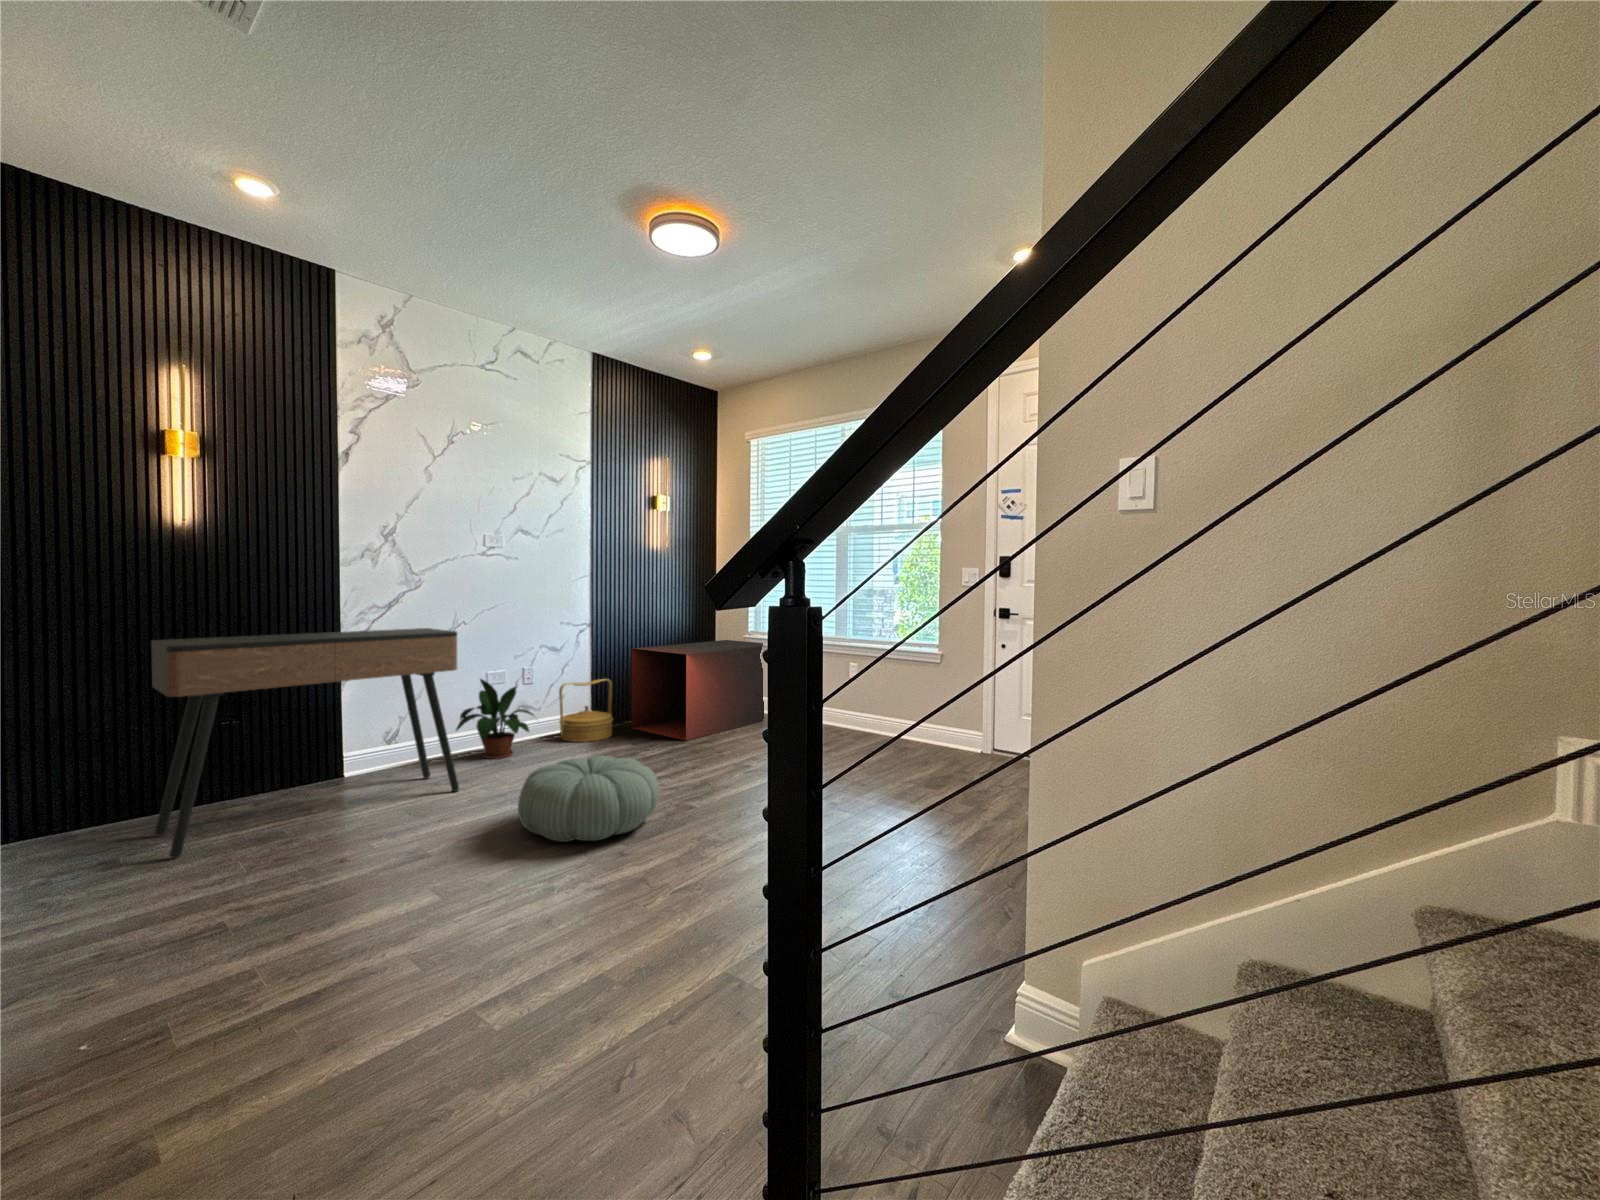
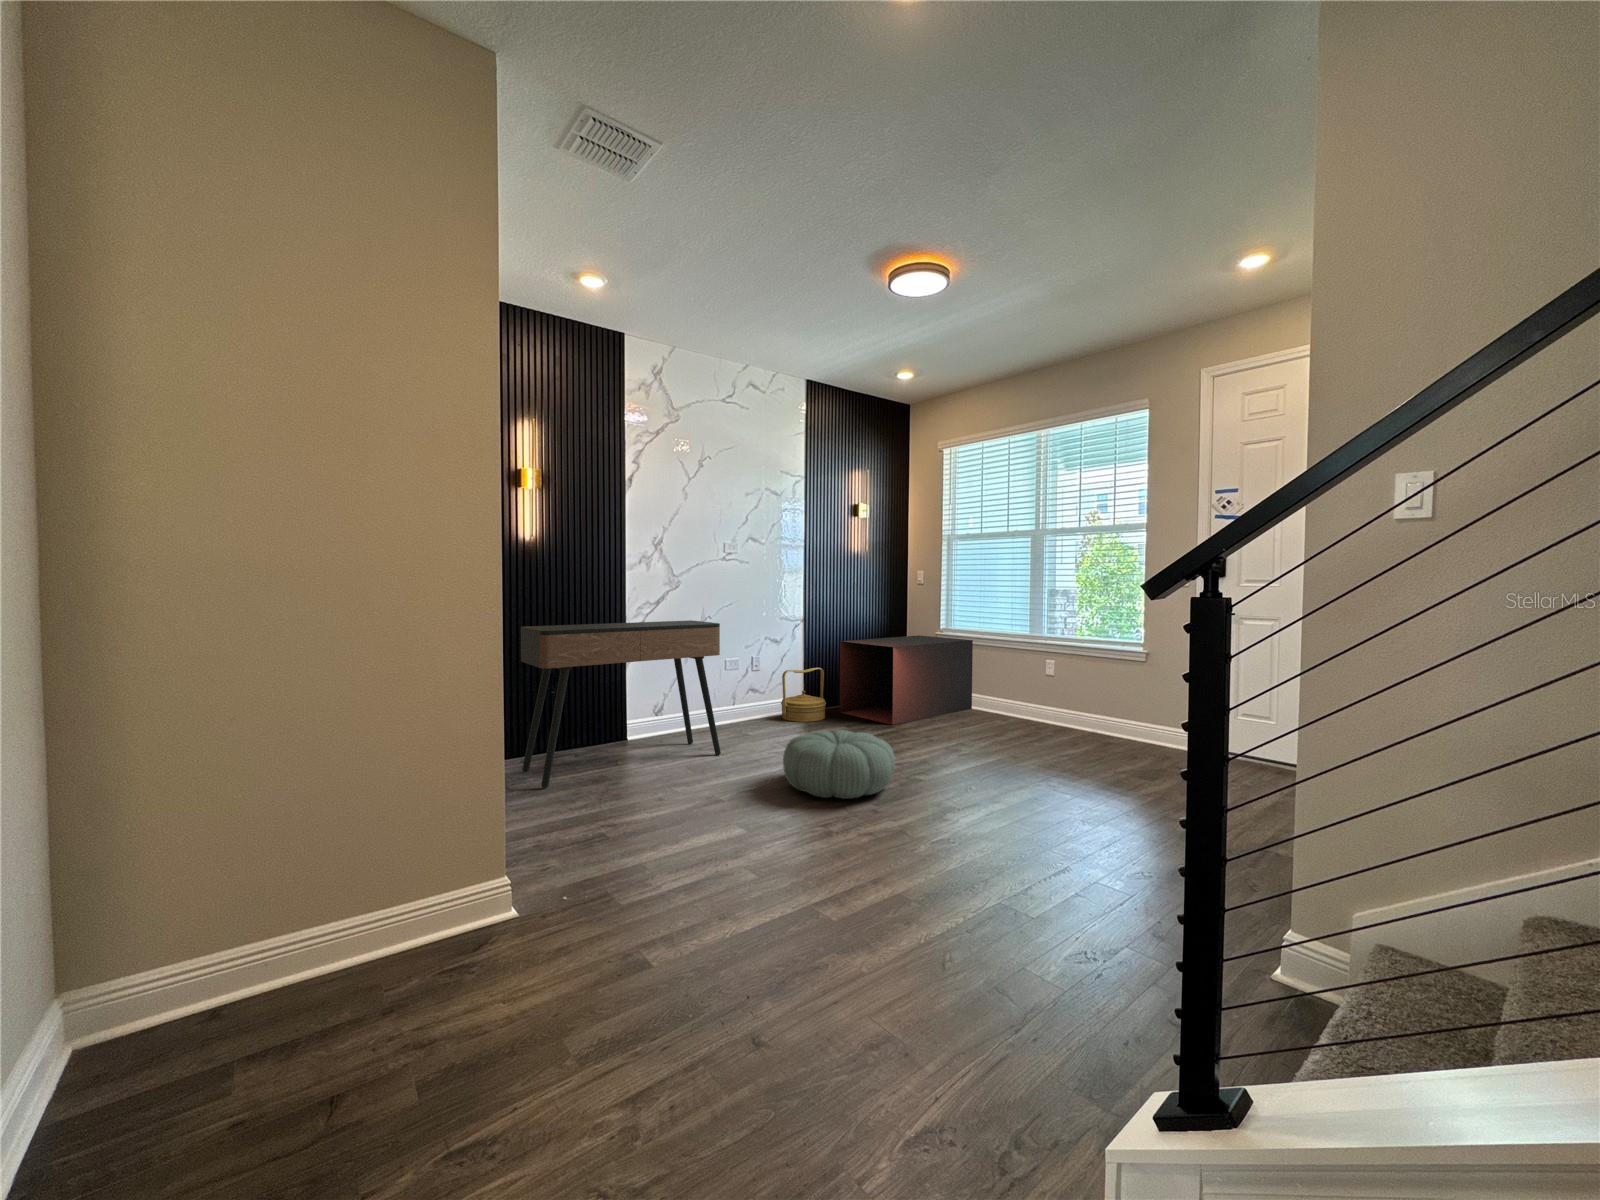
potted plant: present [456,679,533,759] -> none [706,664,769,732]

